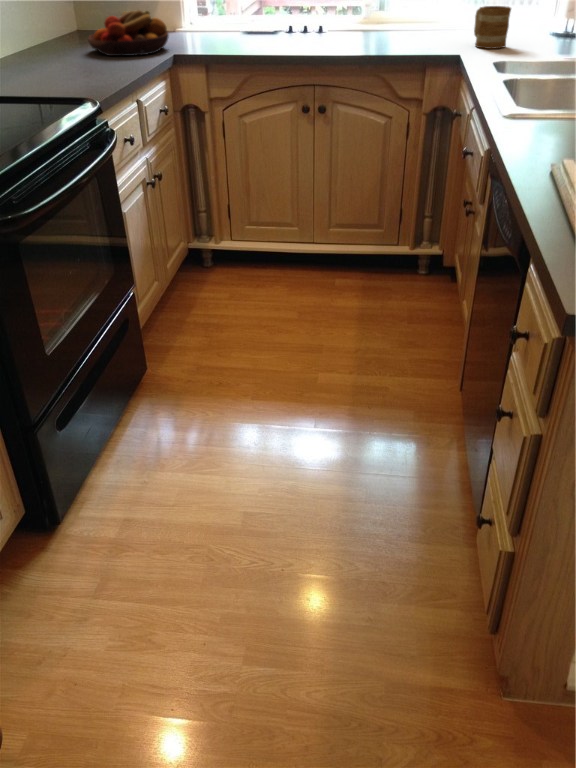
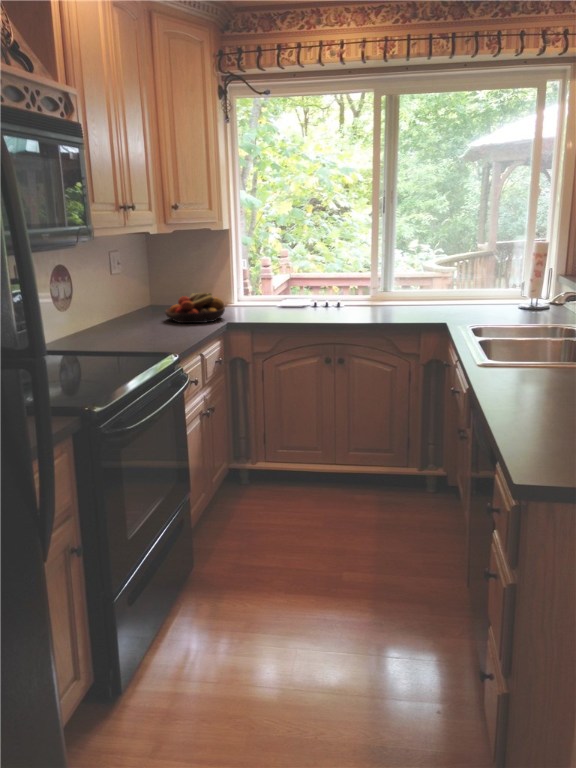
mug: present [474,6,511,49] -> none [455,291,481,319]

